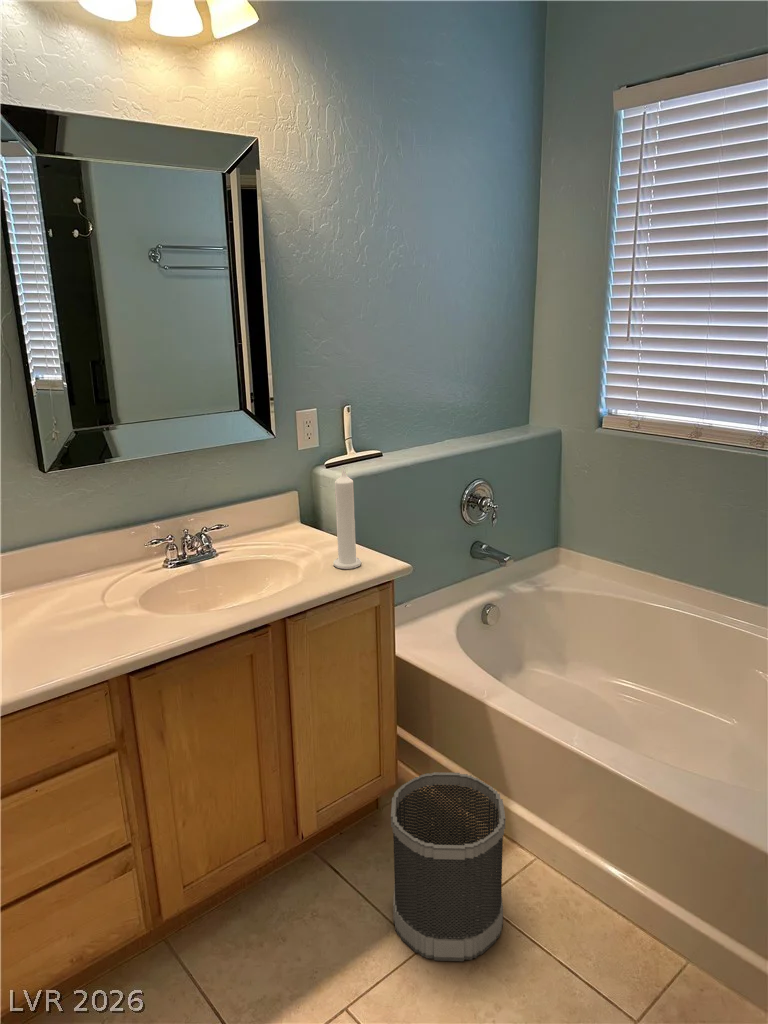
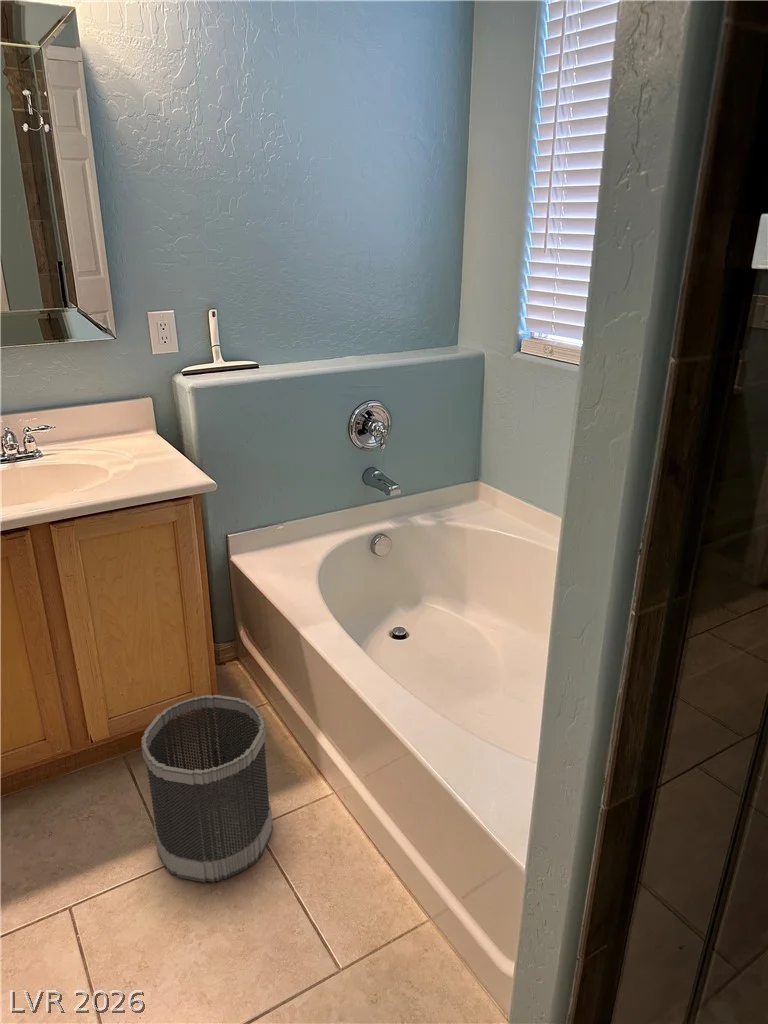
candle: present [333,468,361,569] -> none [133,371,169,479]

